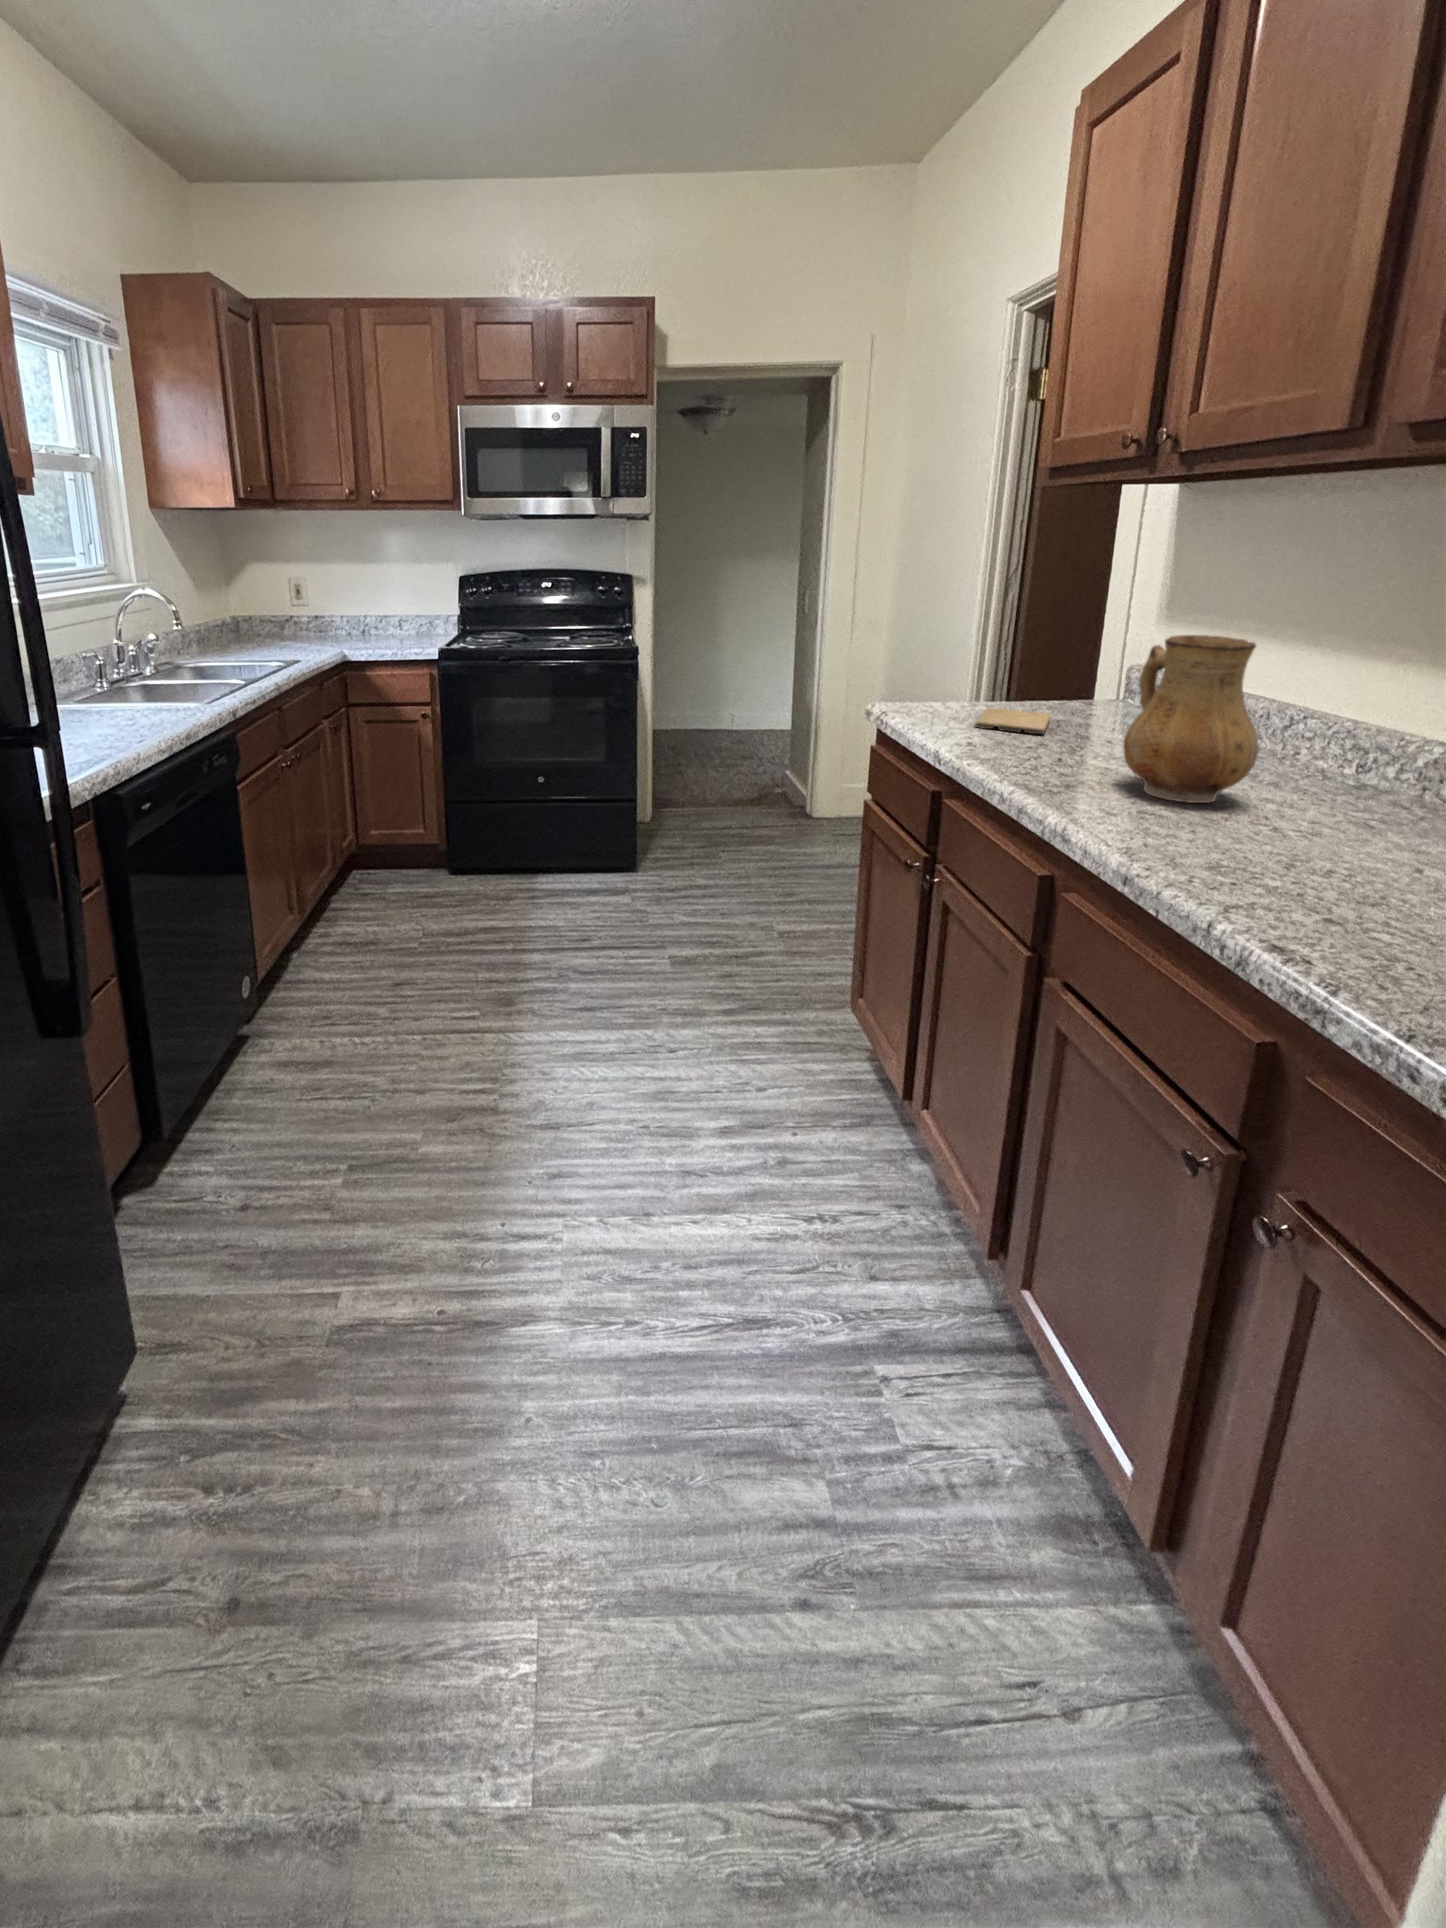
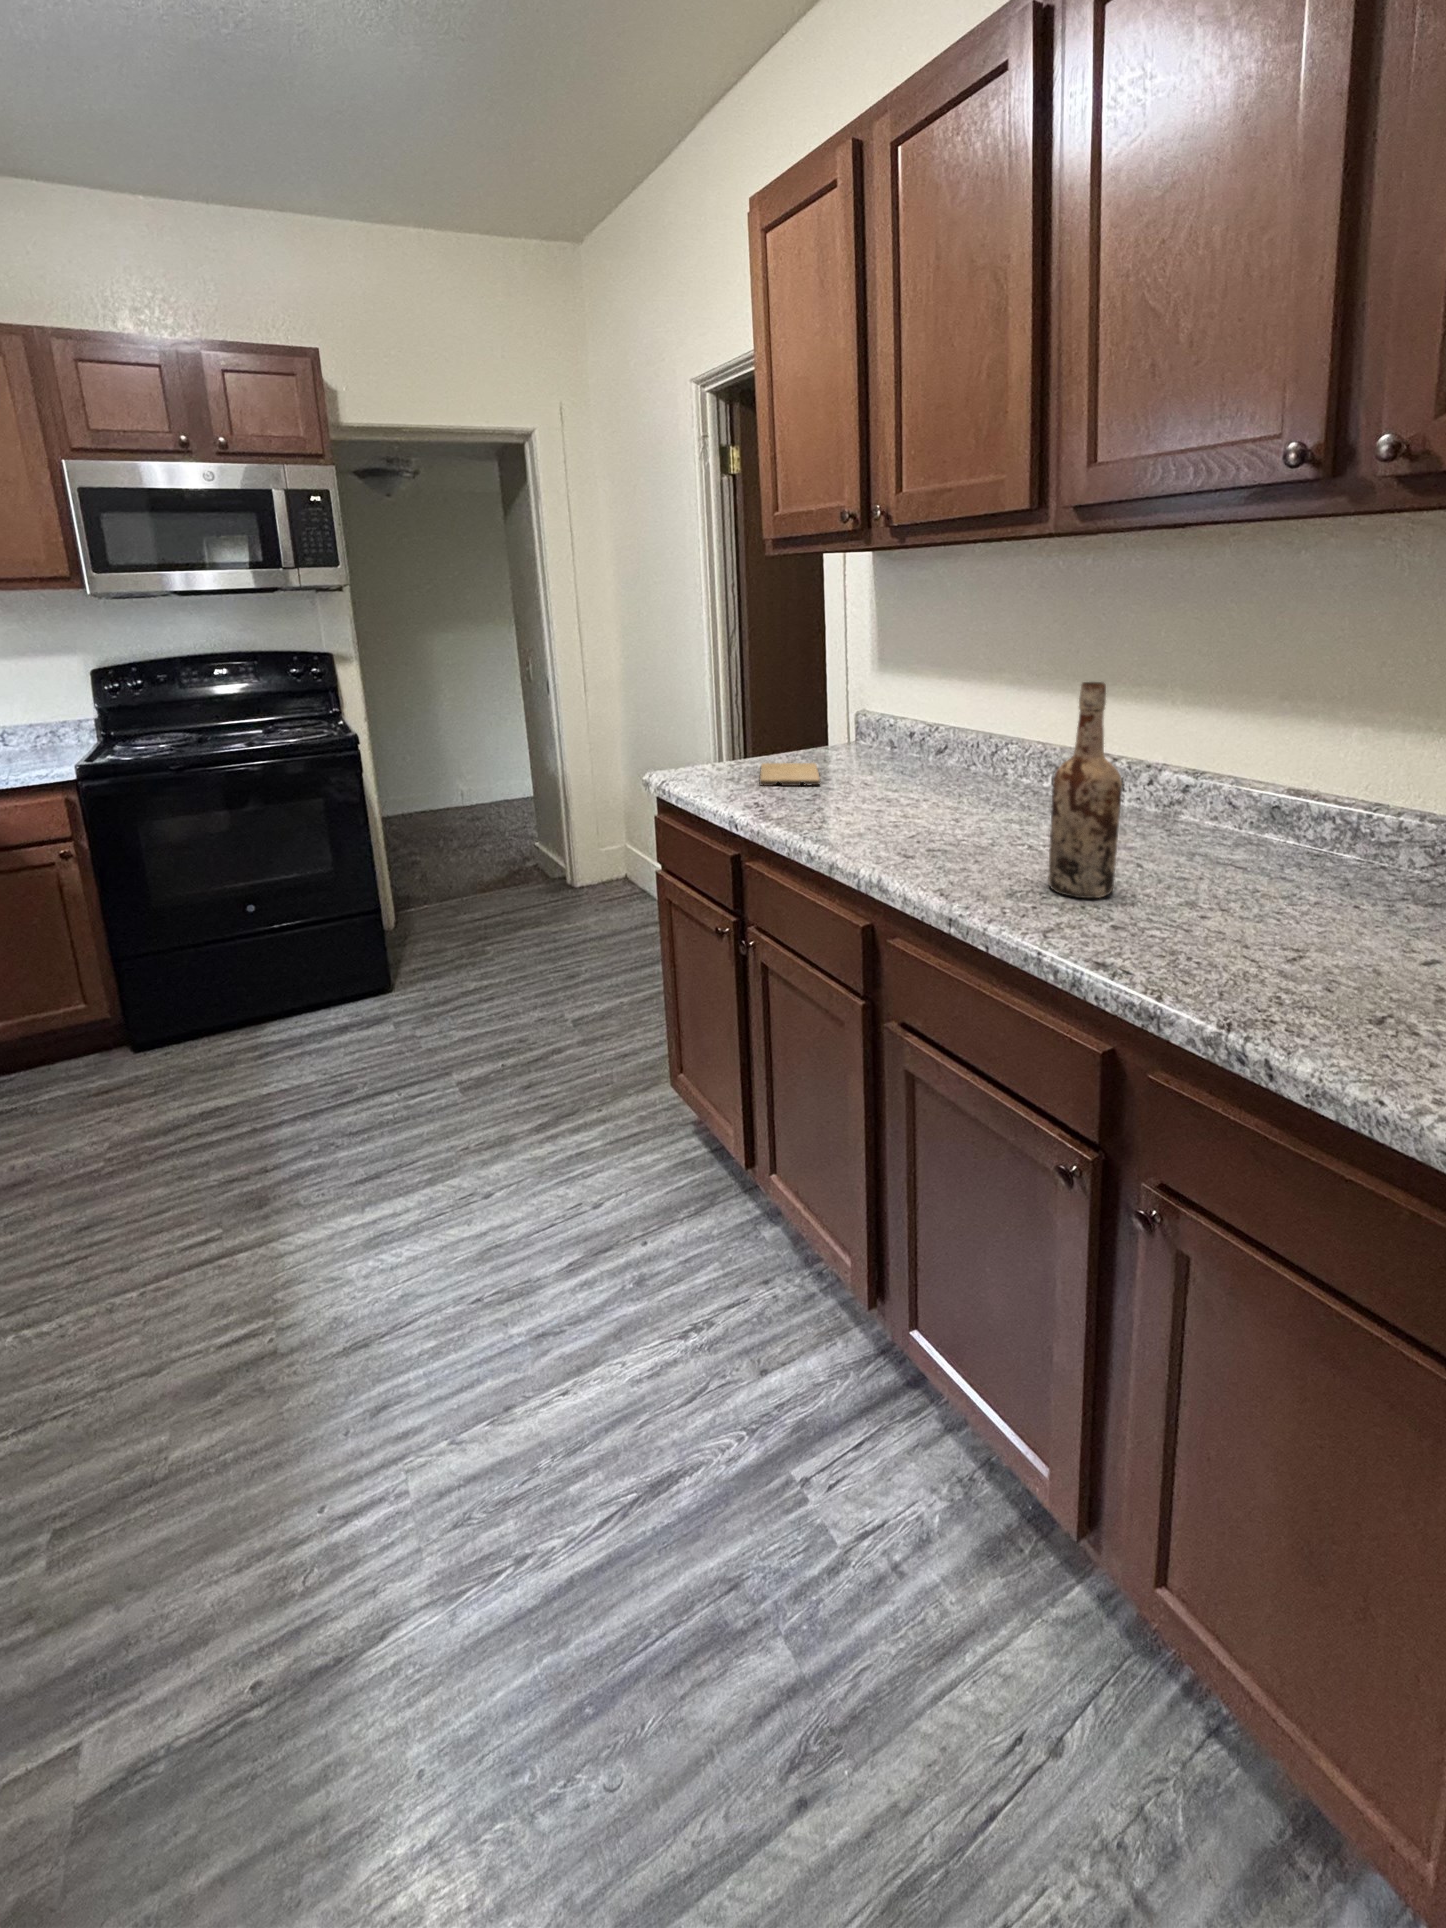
wine bottle: none [1272,629,1399,890] -> present [1048,682,1122,898]
ceramic pitcher: present [1123,635,1259,803] -> none [902,688,1002,836]

